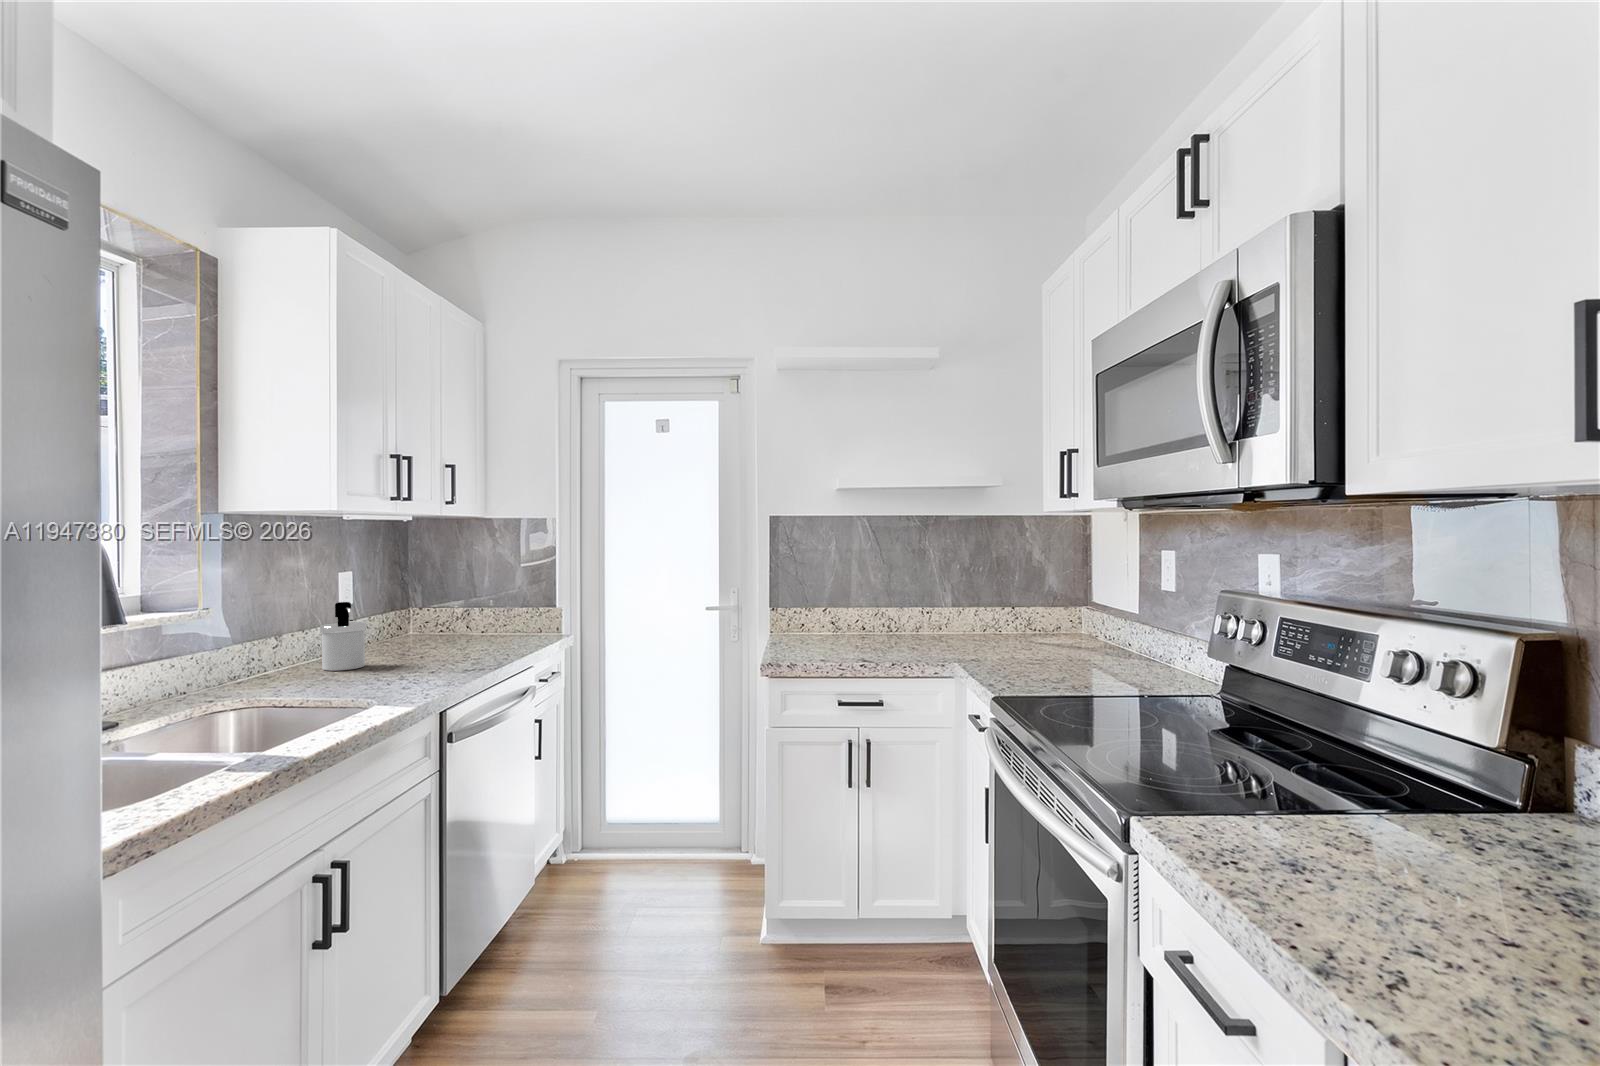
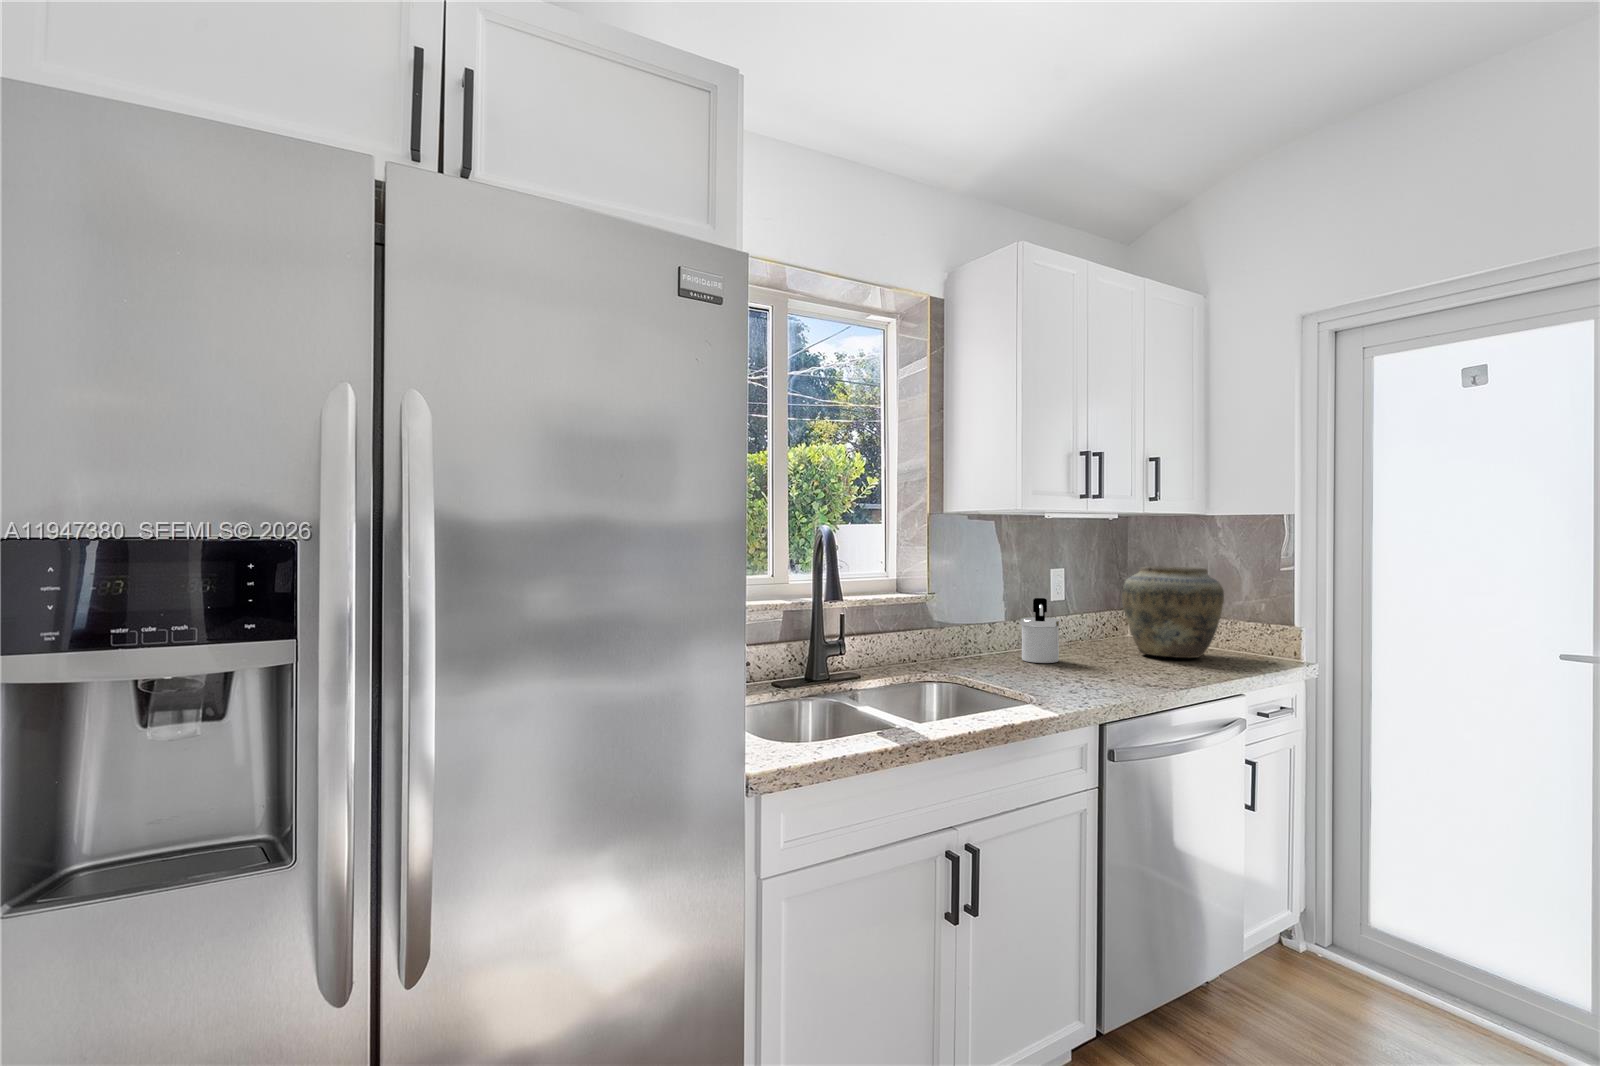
vase: none [420,564,513,648] -> present [1122,566,1224,658]

